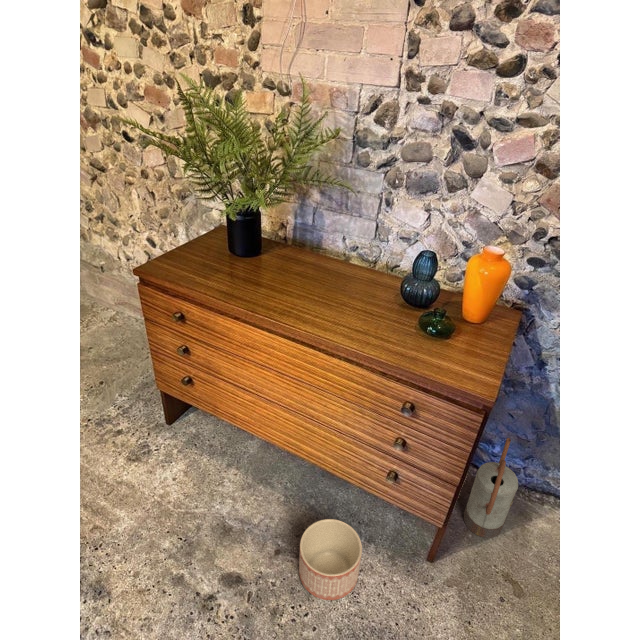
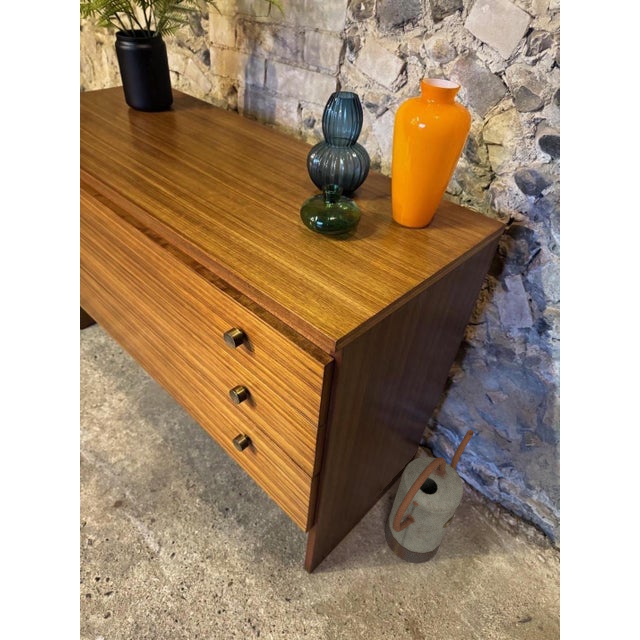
planter: present [299,519,362,600] -> none [112,476,208,587]

